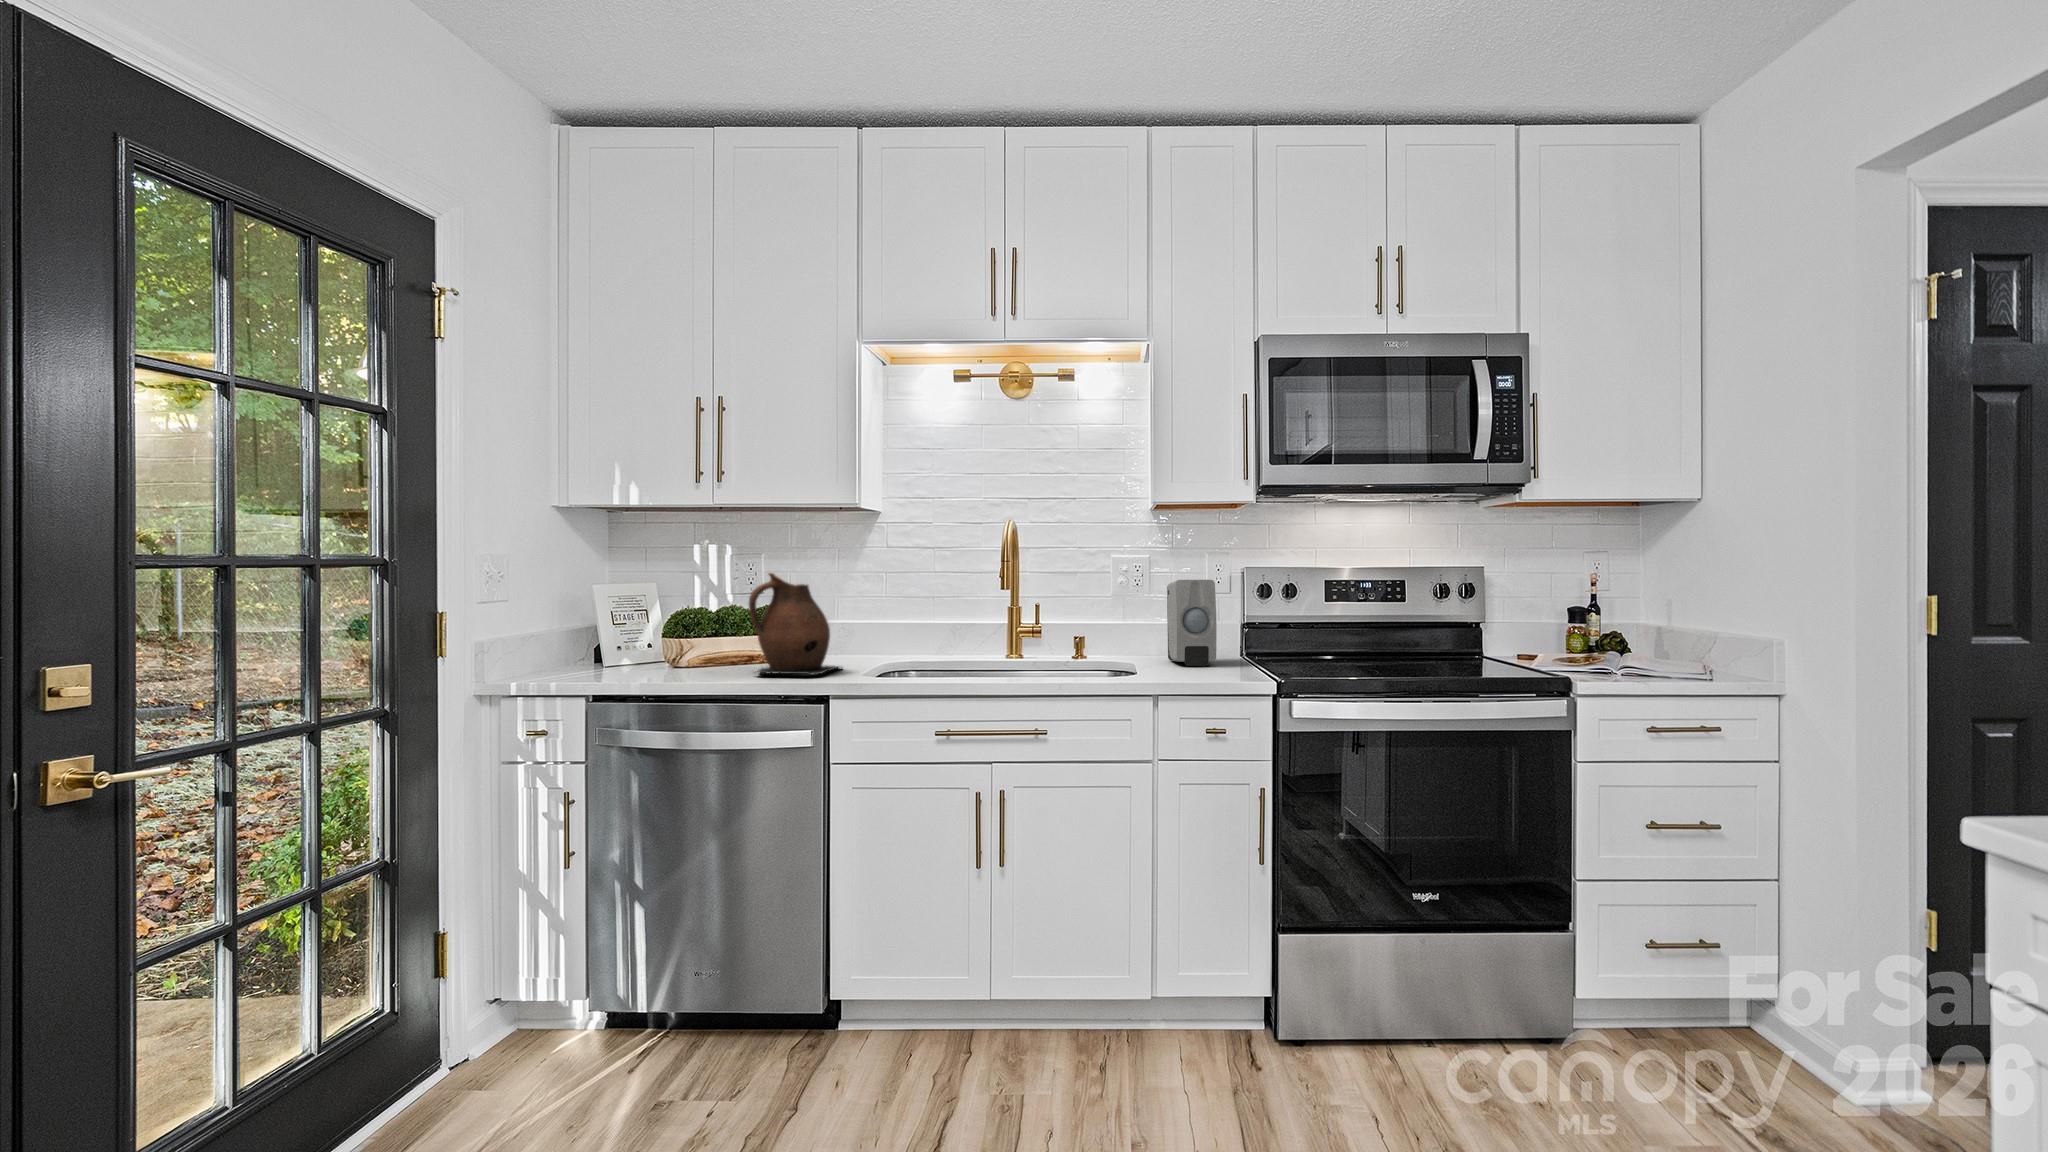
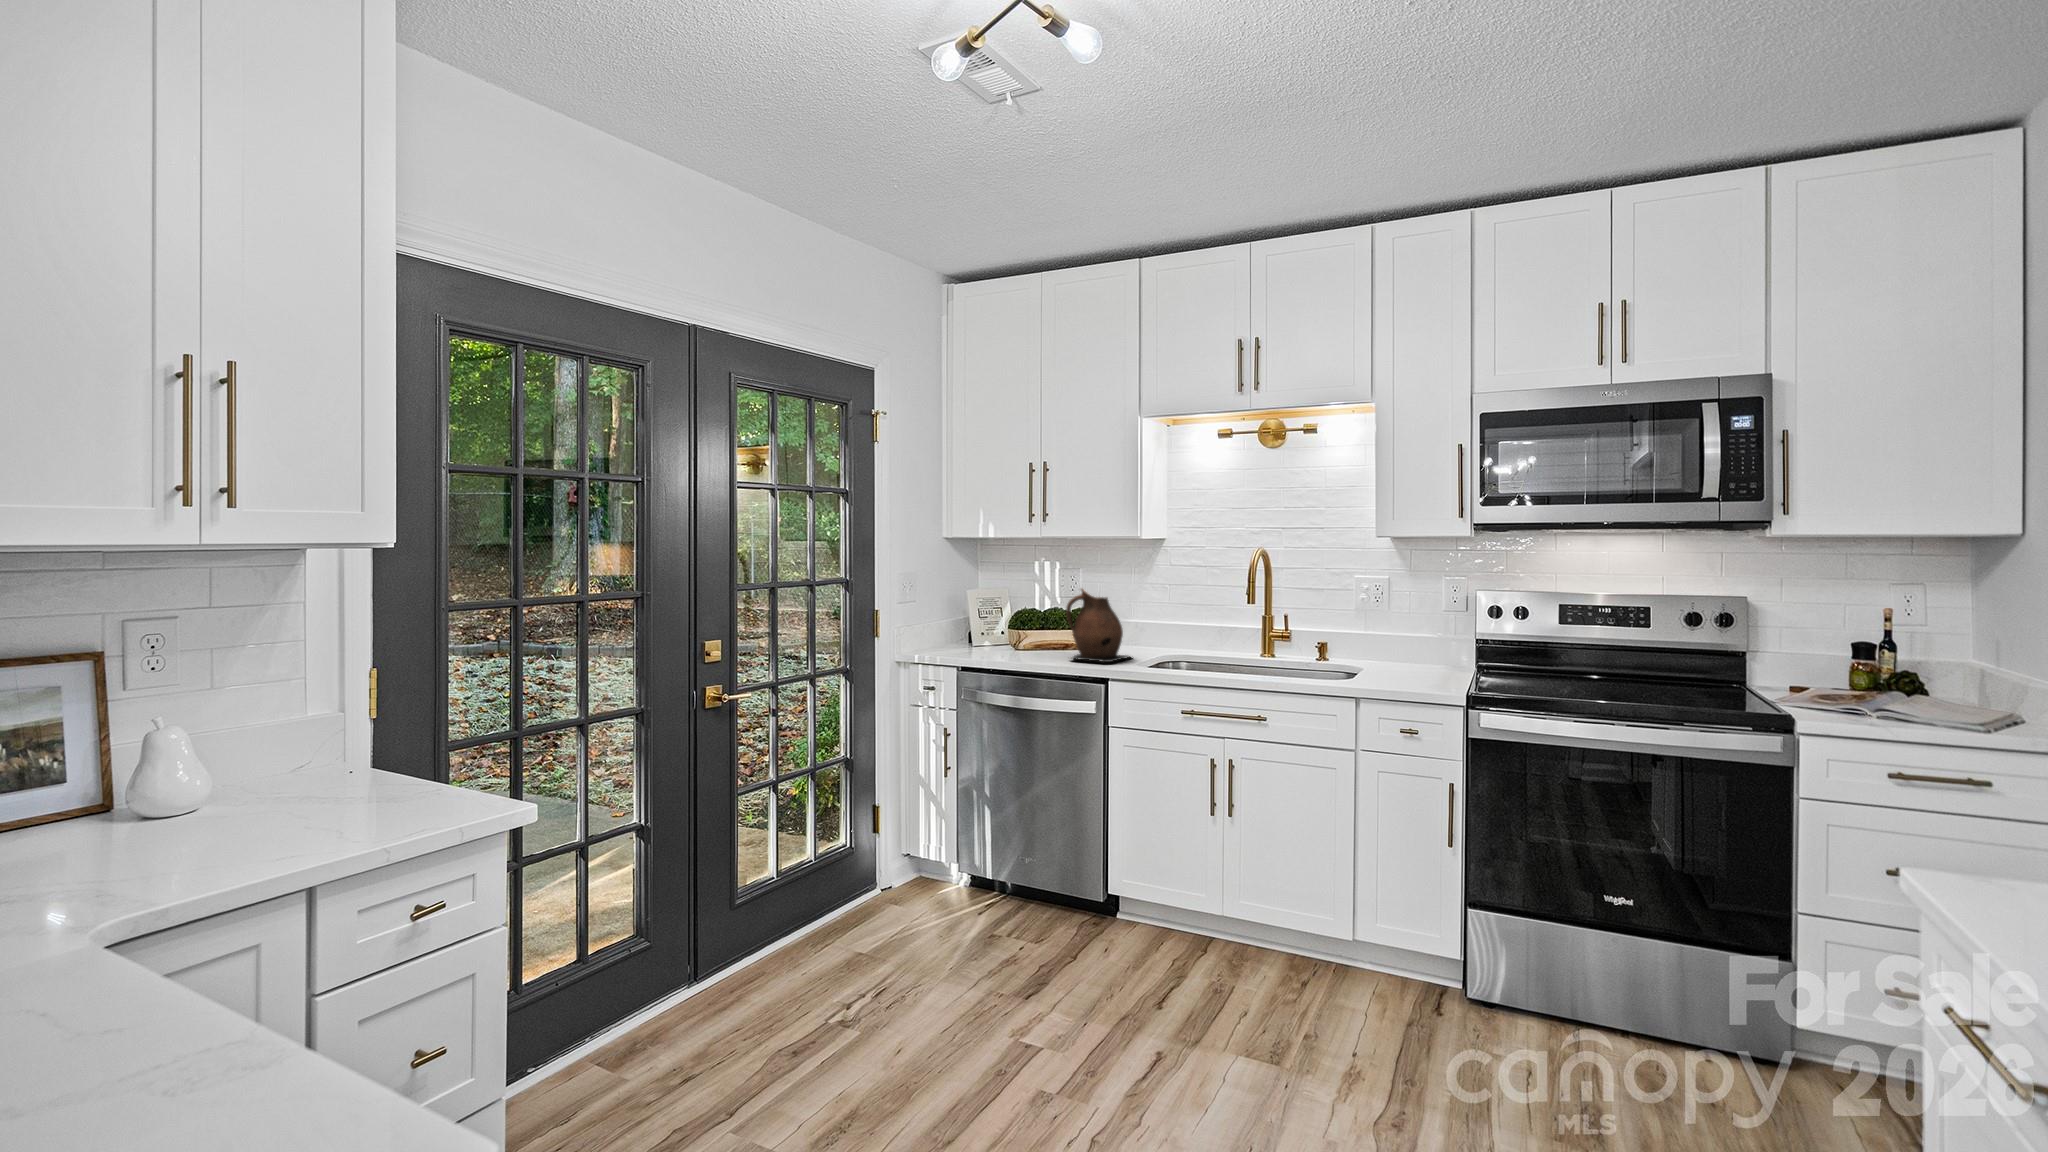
soap dispenser: present [1167,580,1217,666] -> none [1400,601,1438,675]

